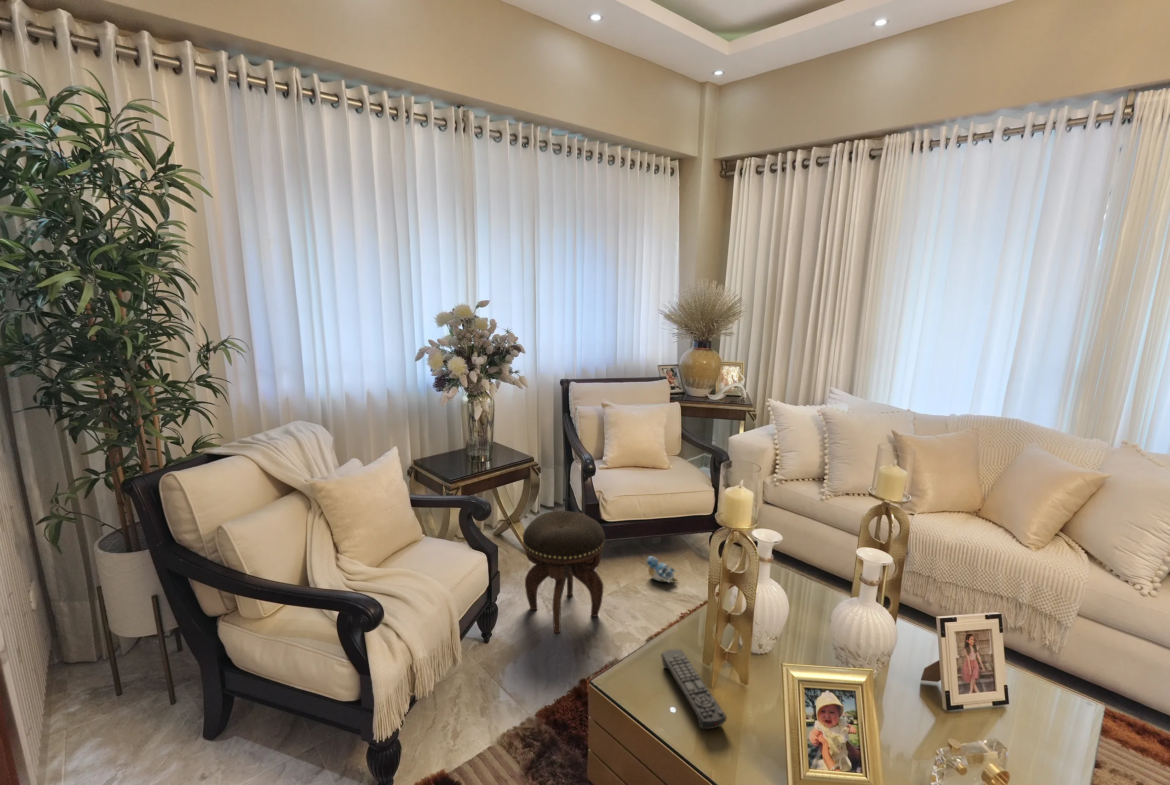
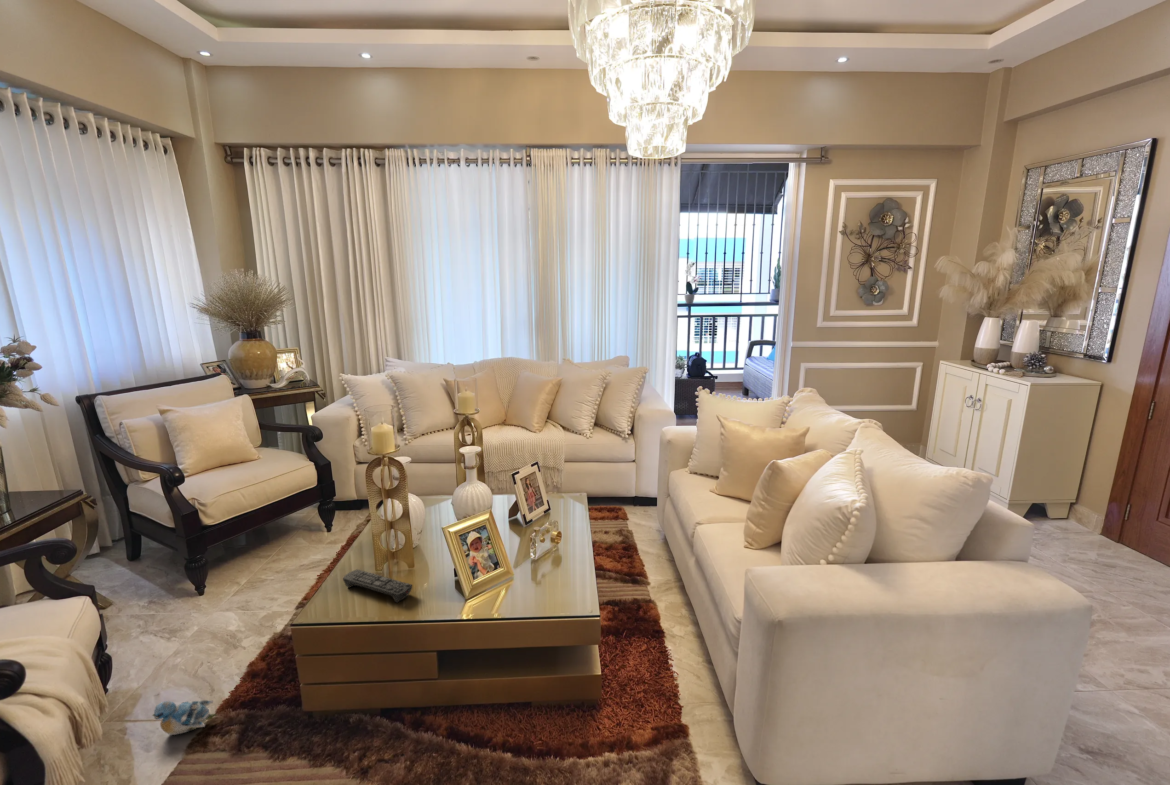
footstool: present [523,510,605,633] -> none [112,524,233,652]
plush toy: present [647,556,677,582] -> present [153,700,217,735]

